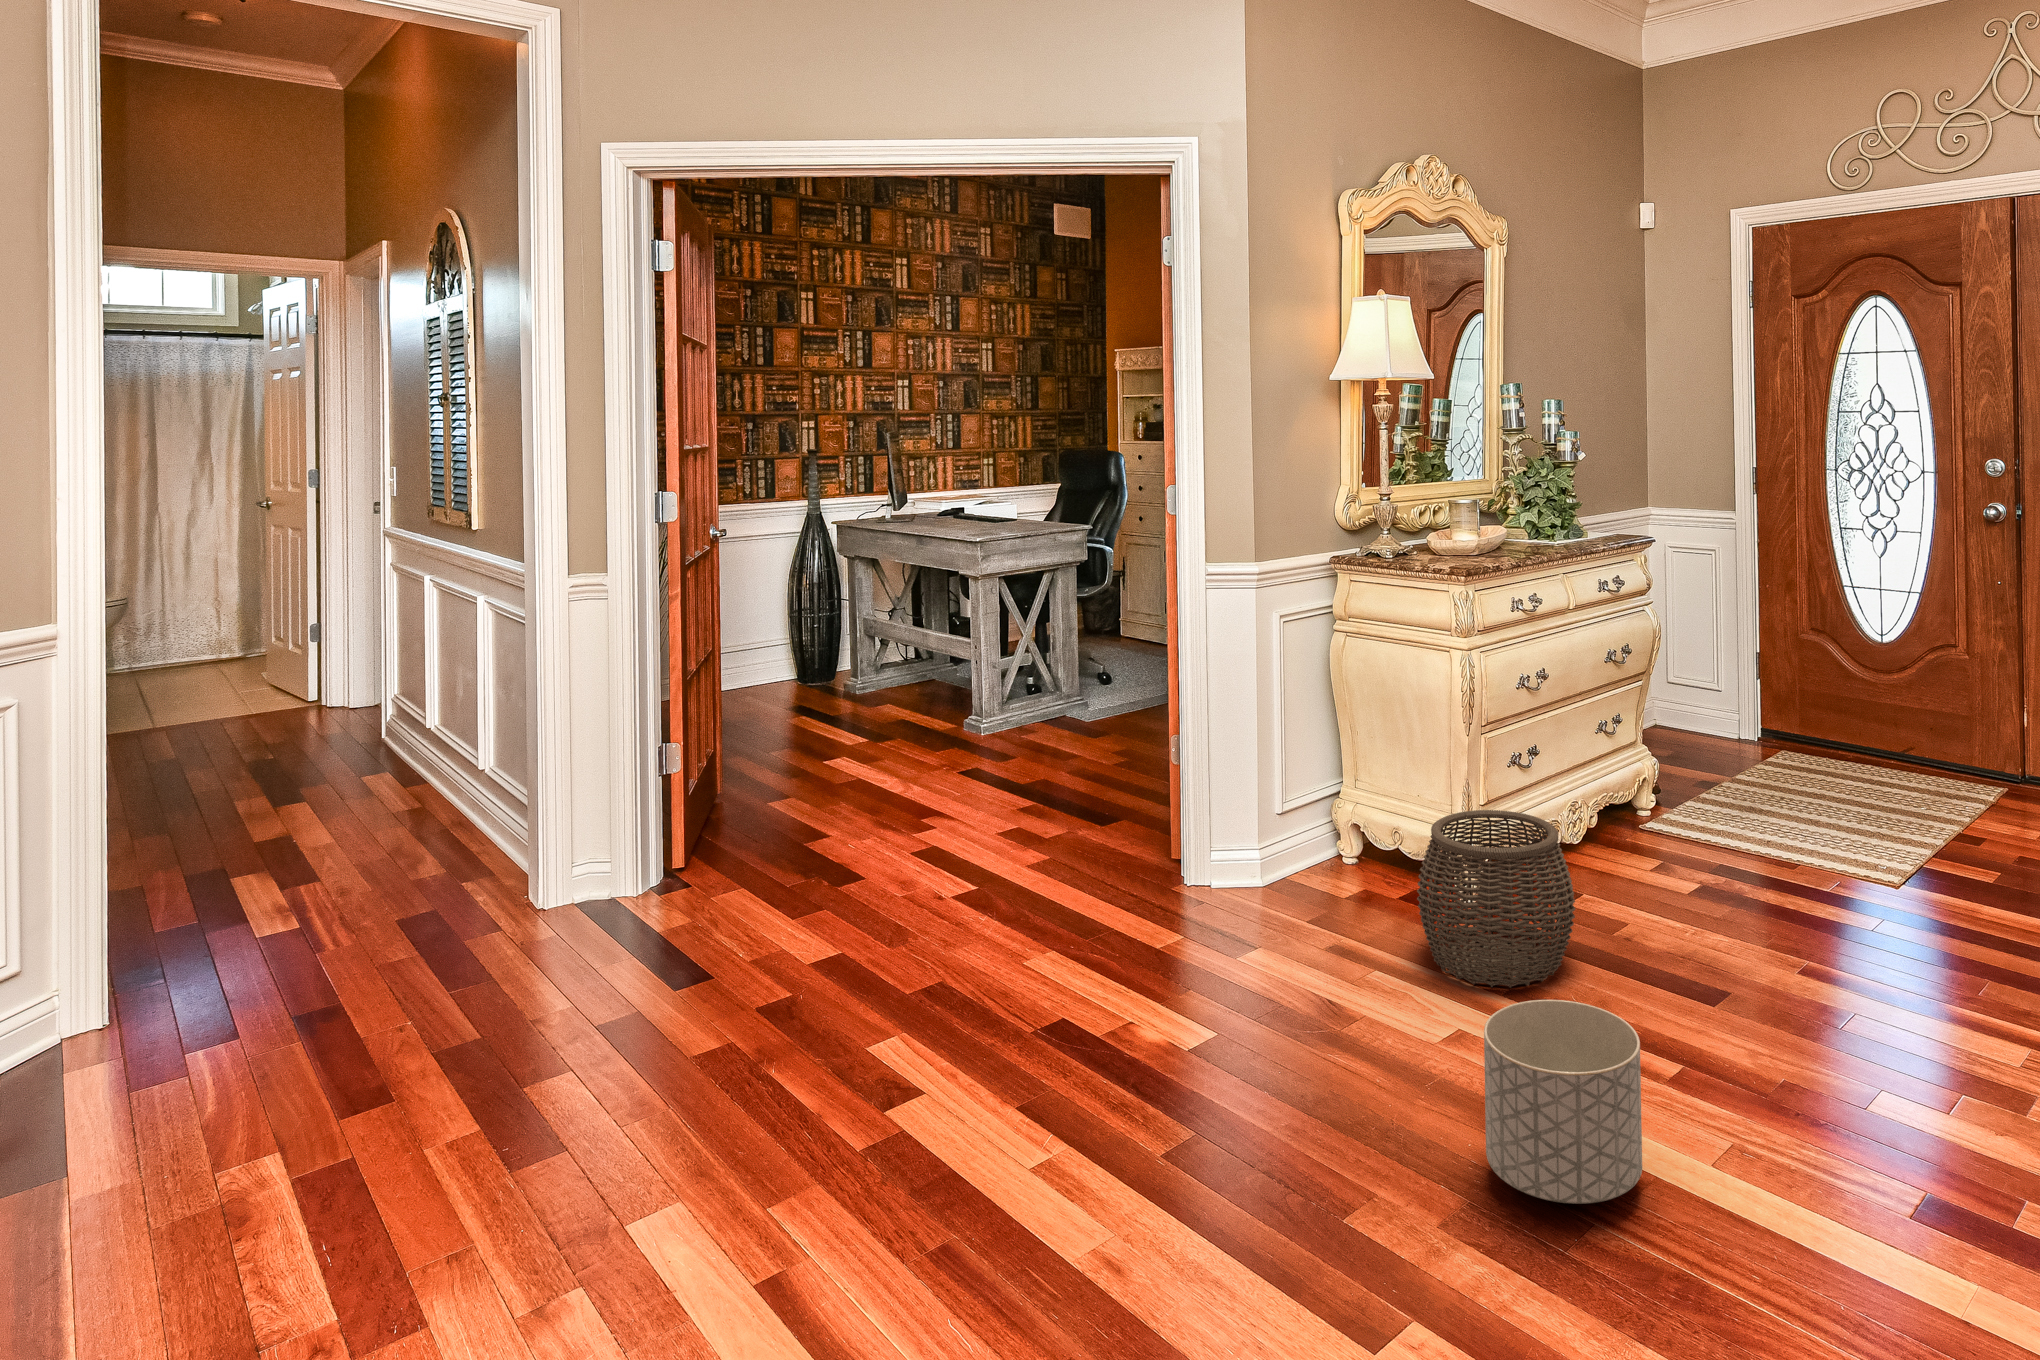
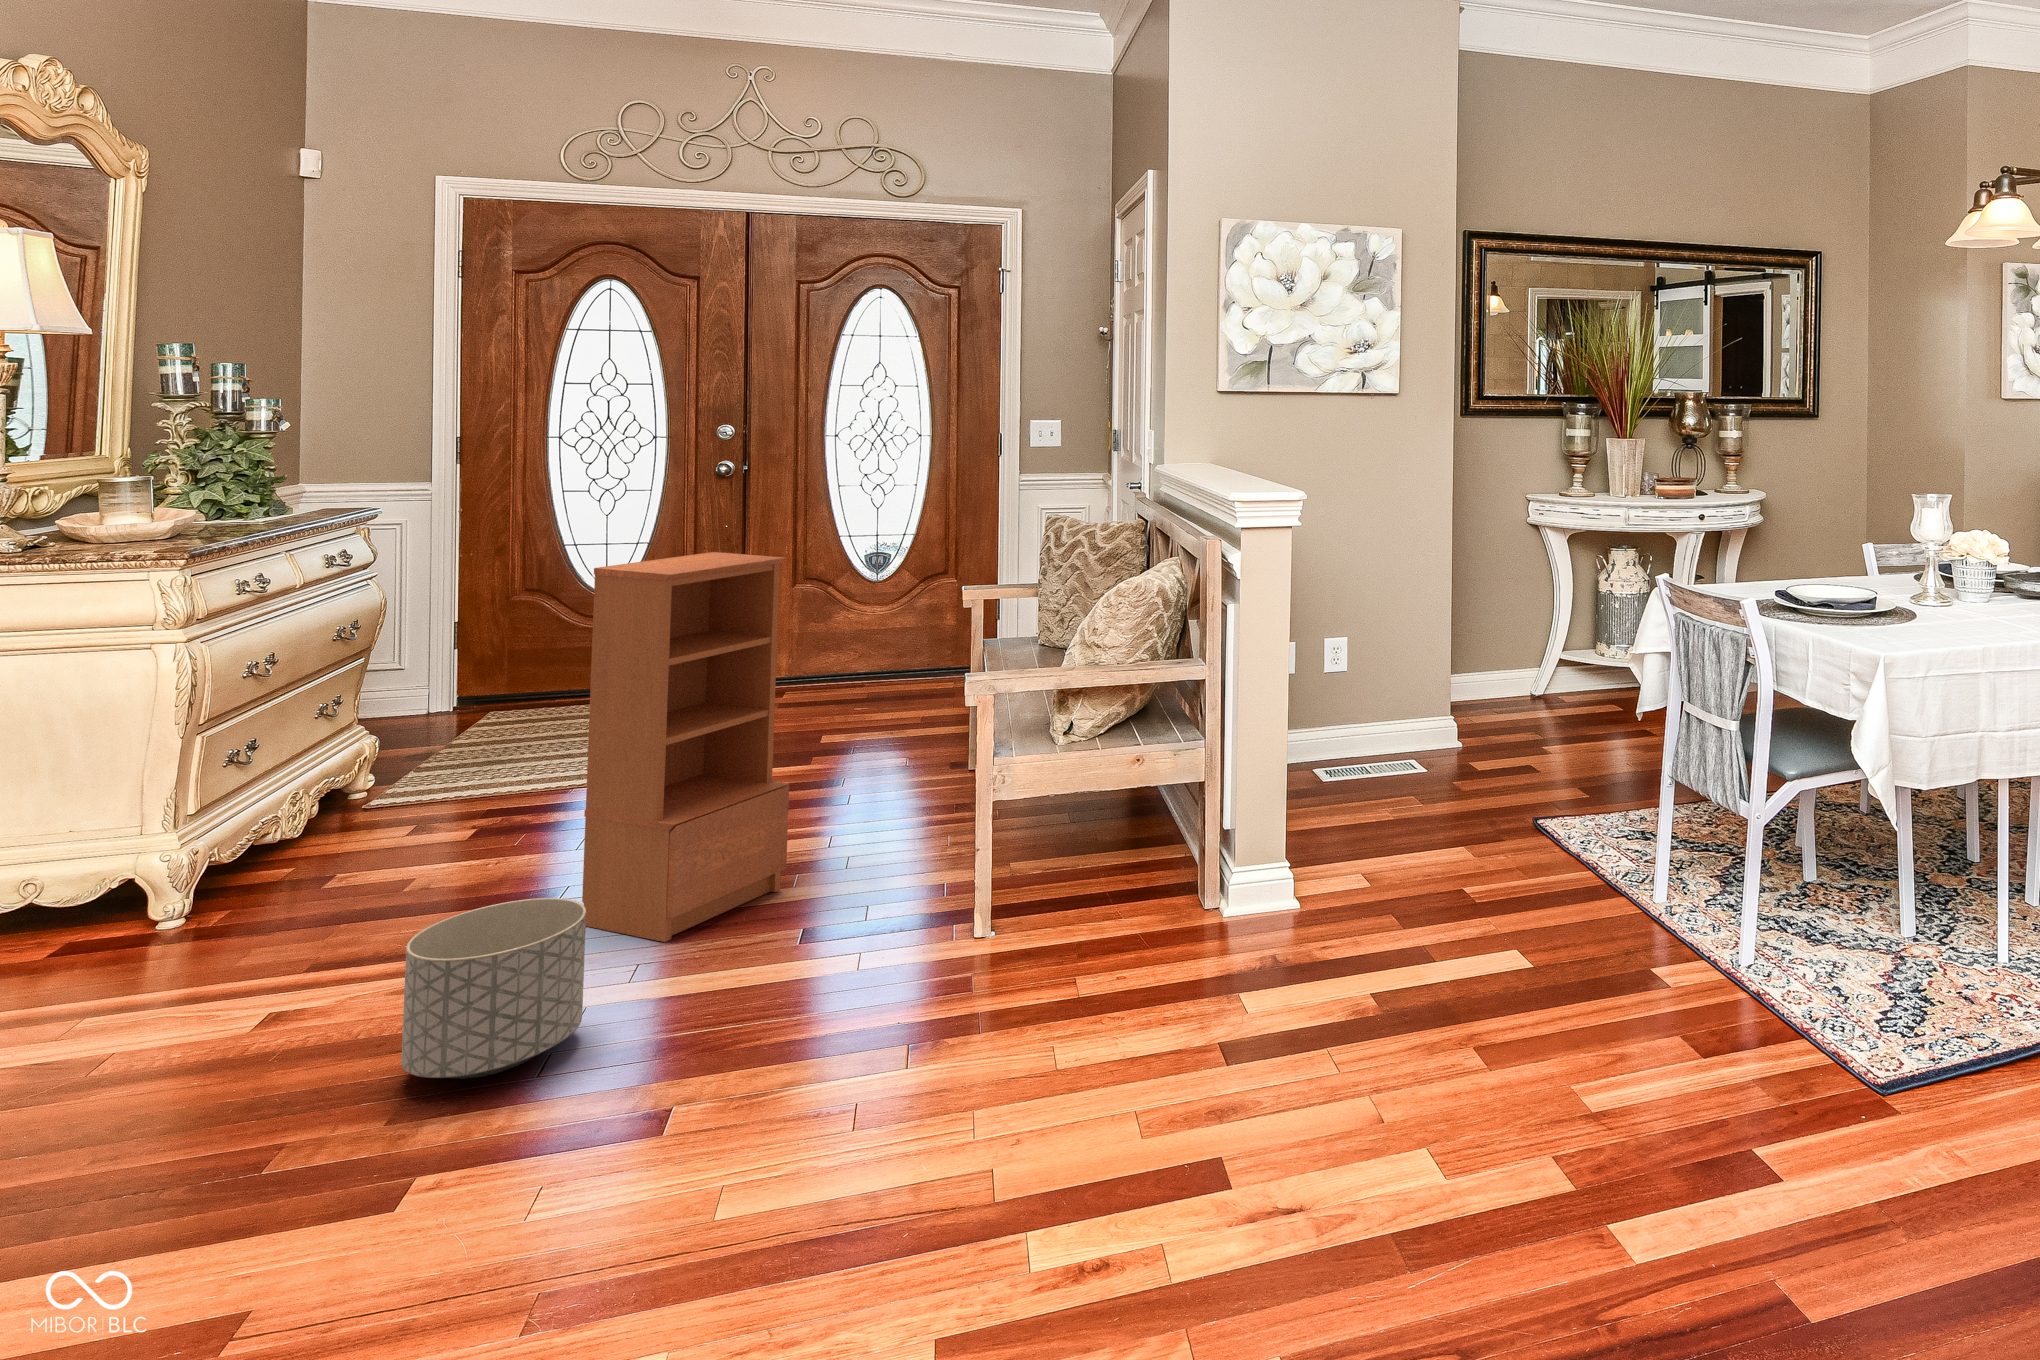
bookcase: none [1710,632,1939,1114] -> present [582,552,789,942]
woven basket: present [1417,810,1575,988] -> none [144,795,386,992]

